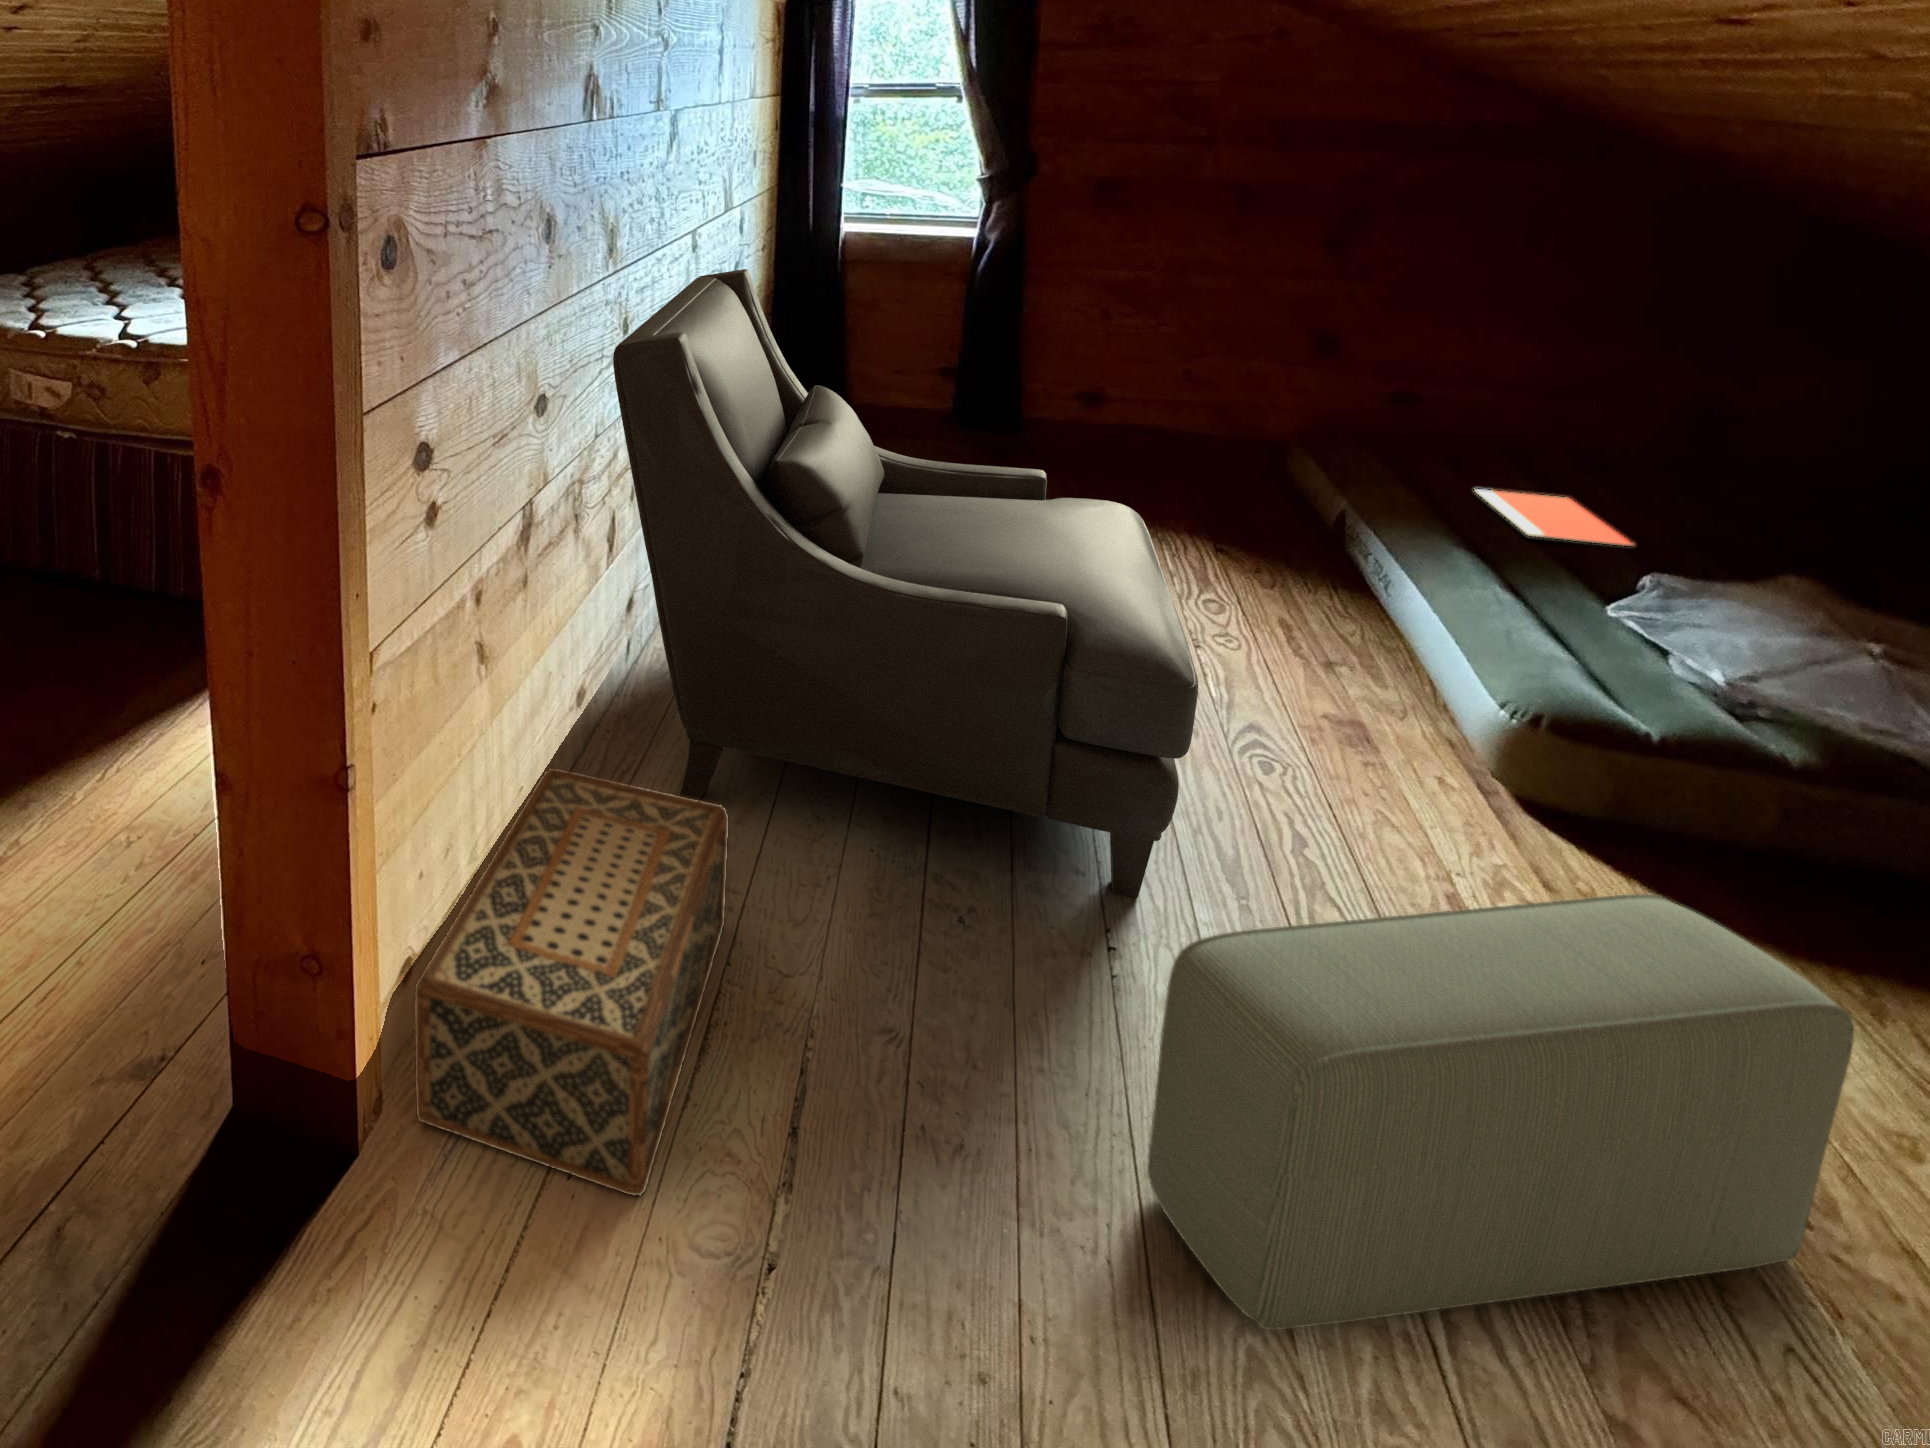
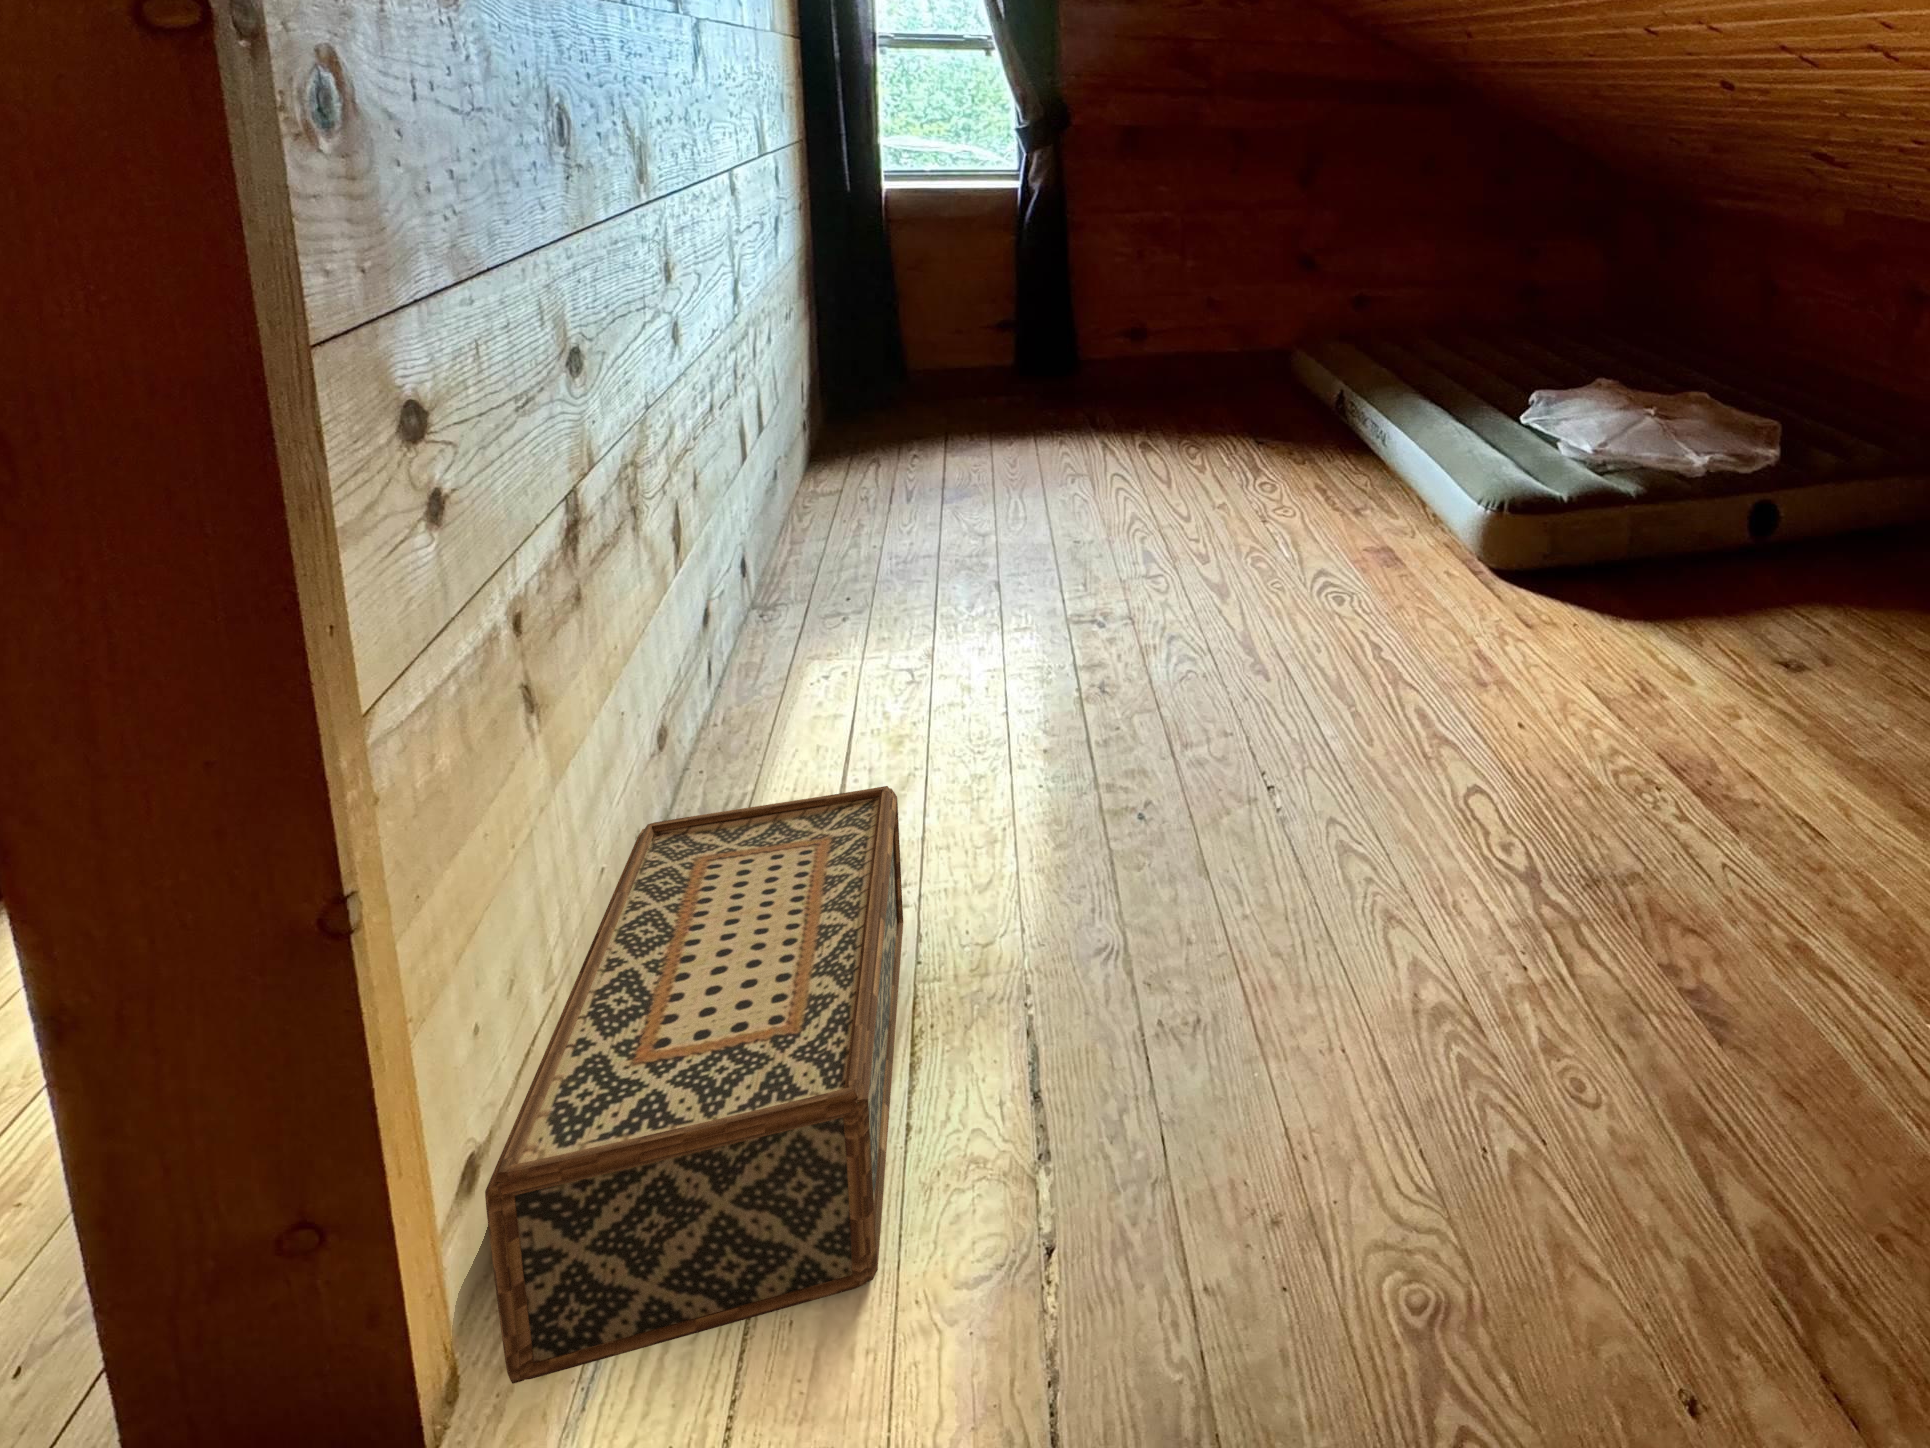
armchair: present [613,269,1198,898] -> none [672,212,1308,806]
notebook: present [1475,489,1633,546] -> none [1414,359,1510,387]
pouf: present [1147,894,1854,1330] -> none [1353,587,1728,1040]

